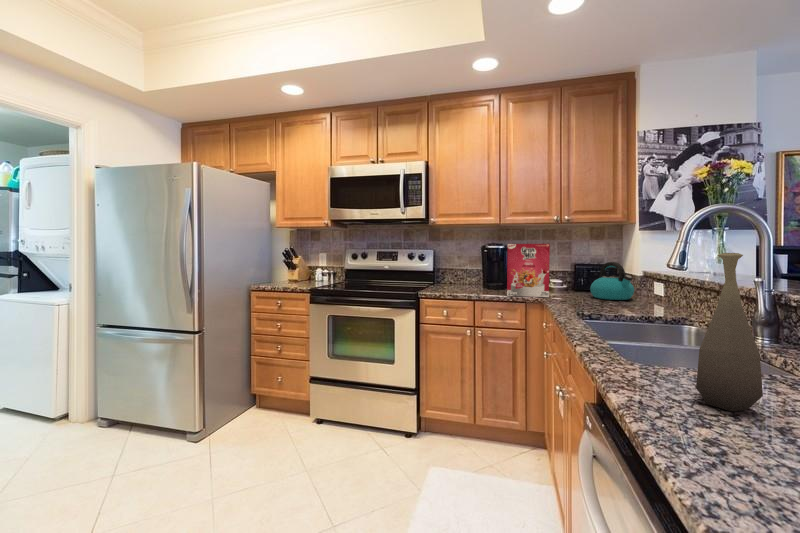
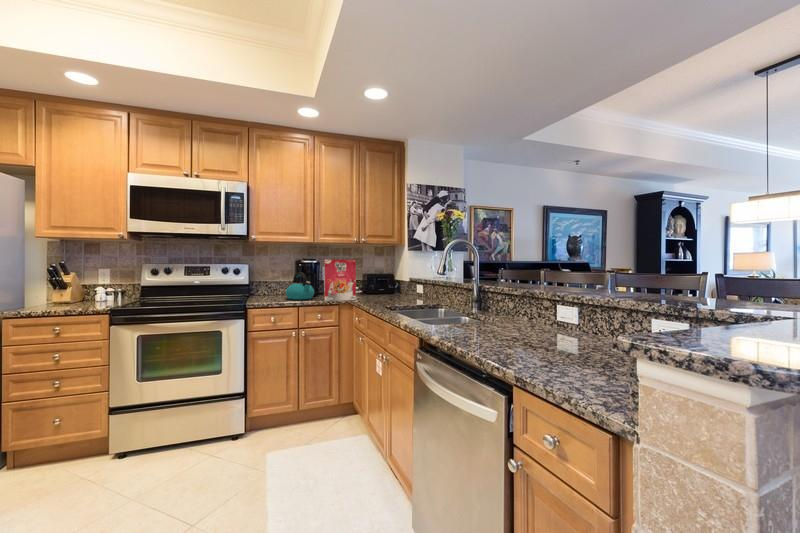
bottle: present [696,253,763,411] -> none [462,268,485,339]
kettle: present [590,262,634,300] -> present [286,272,314,300]

